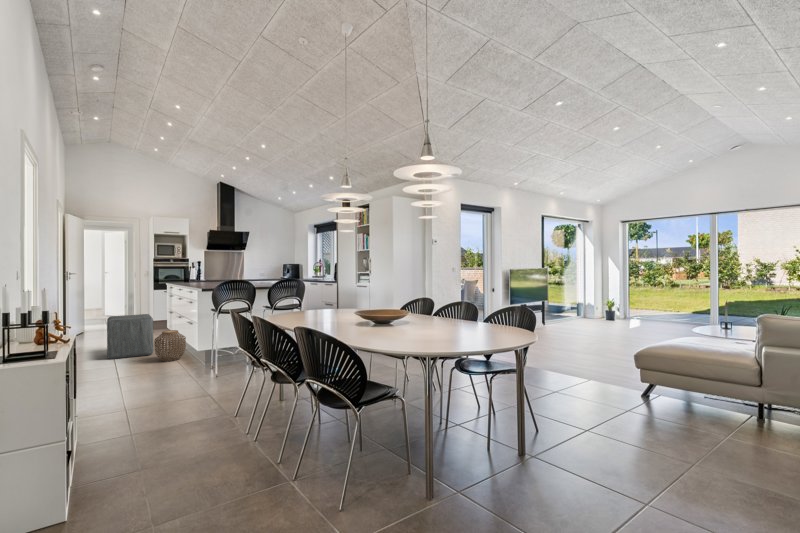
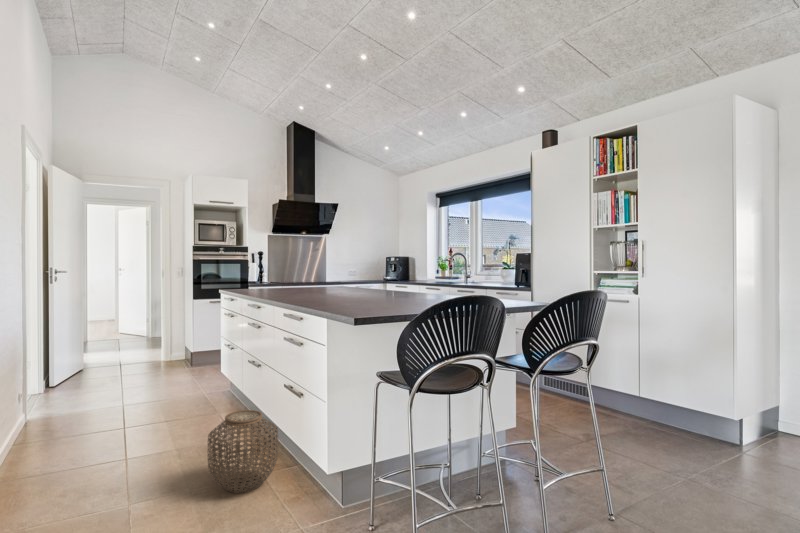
ottoman: present [107,314,154,359] -> none [100,358,201,473]

